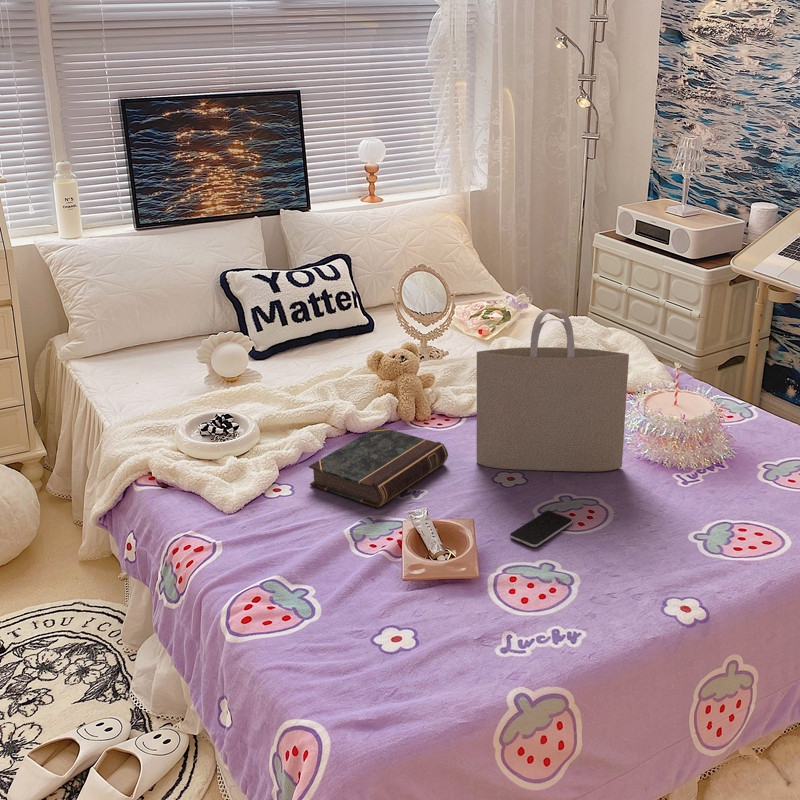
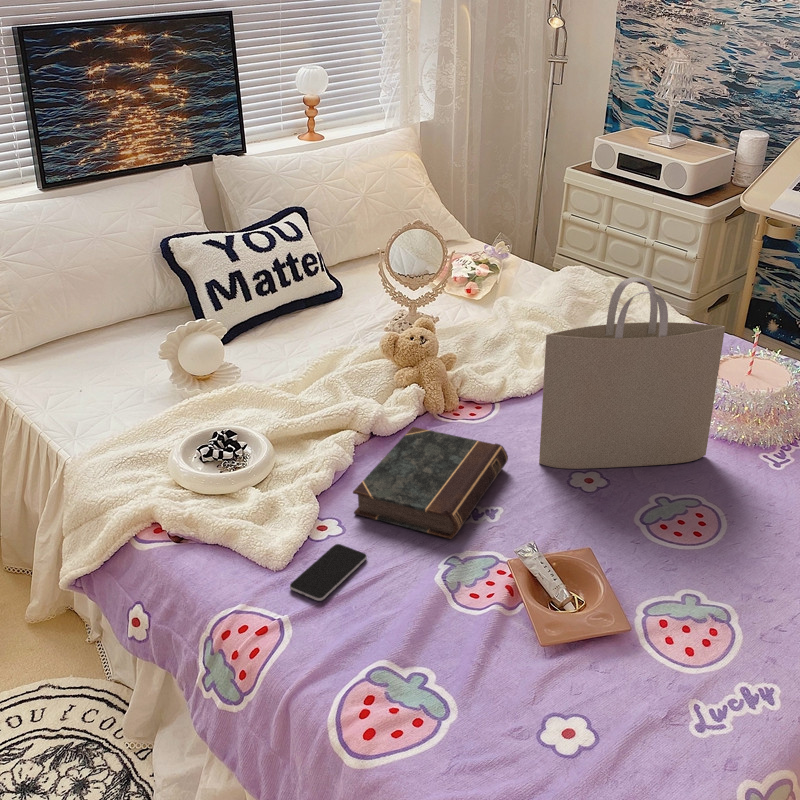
smartphone: present [510,511,573,547] -> present [290,544,367,601]

